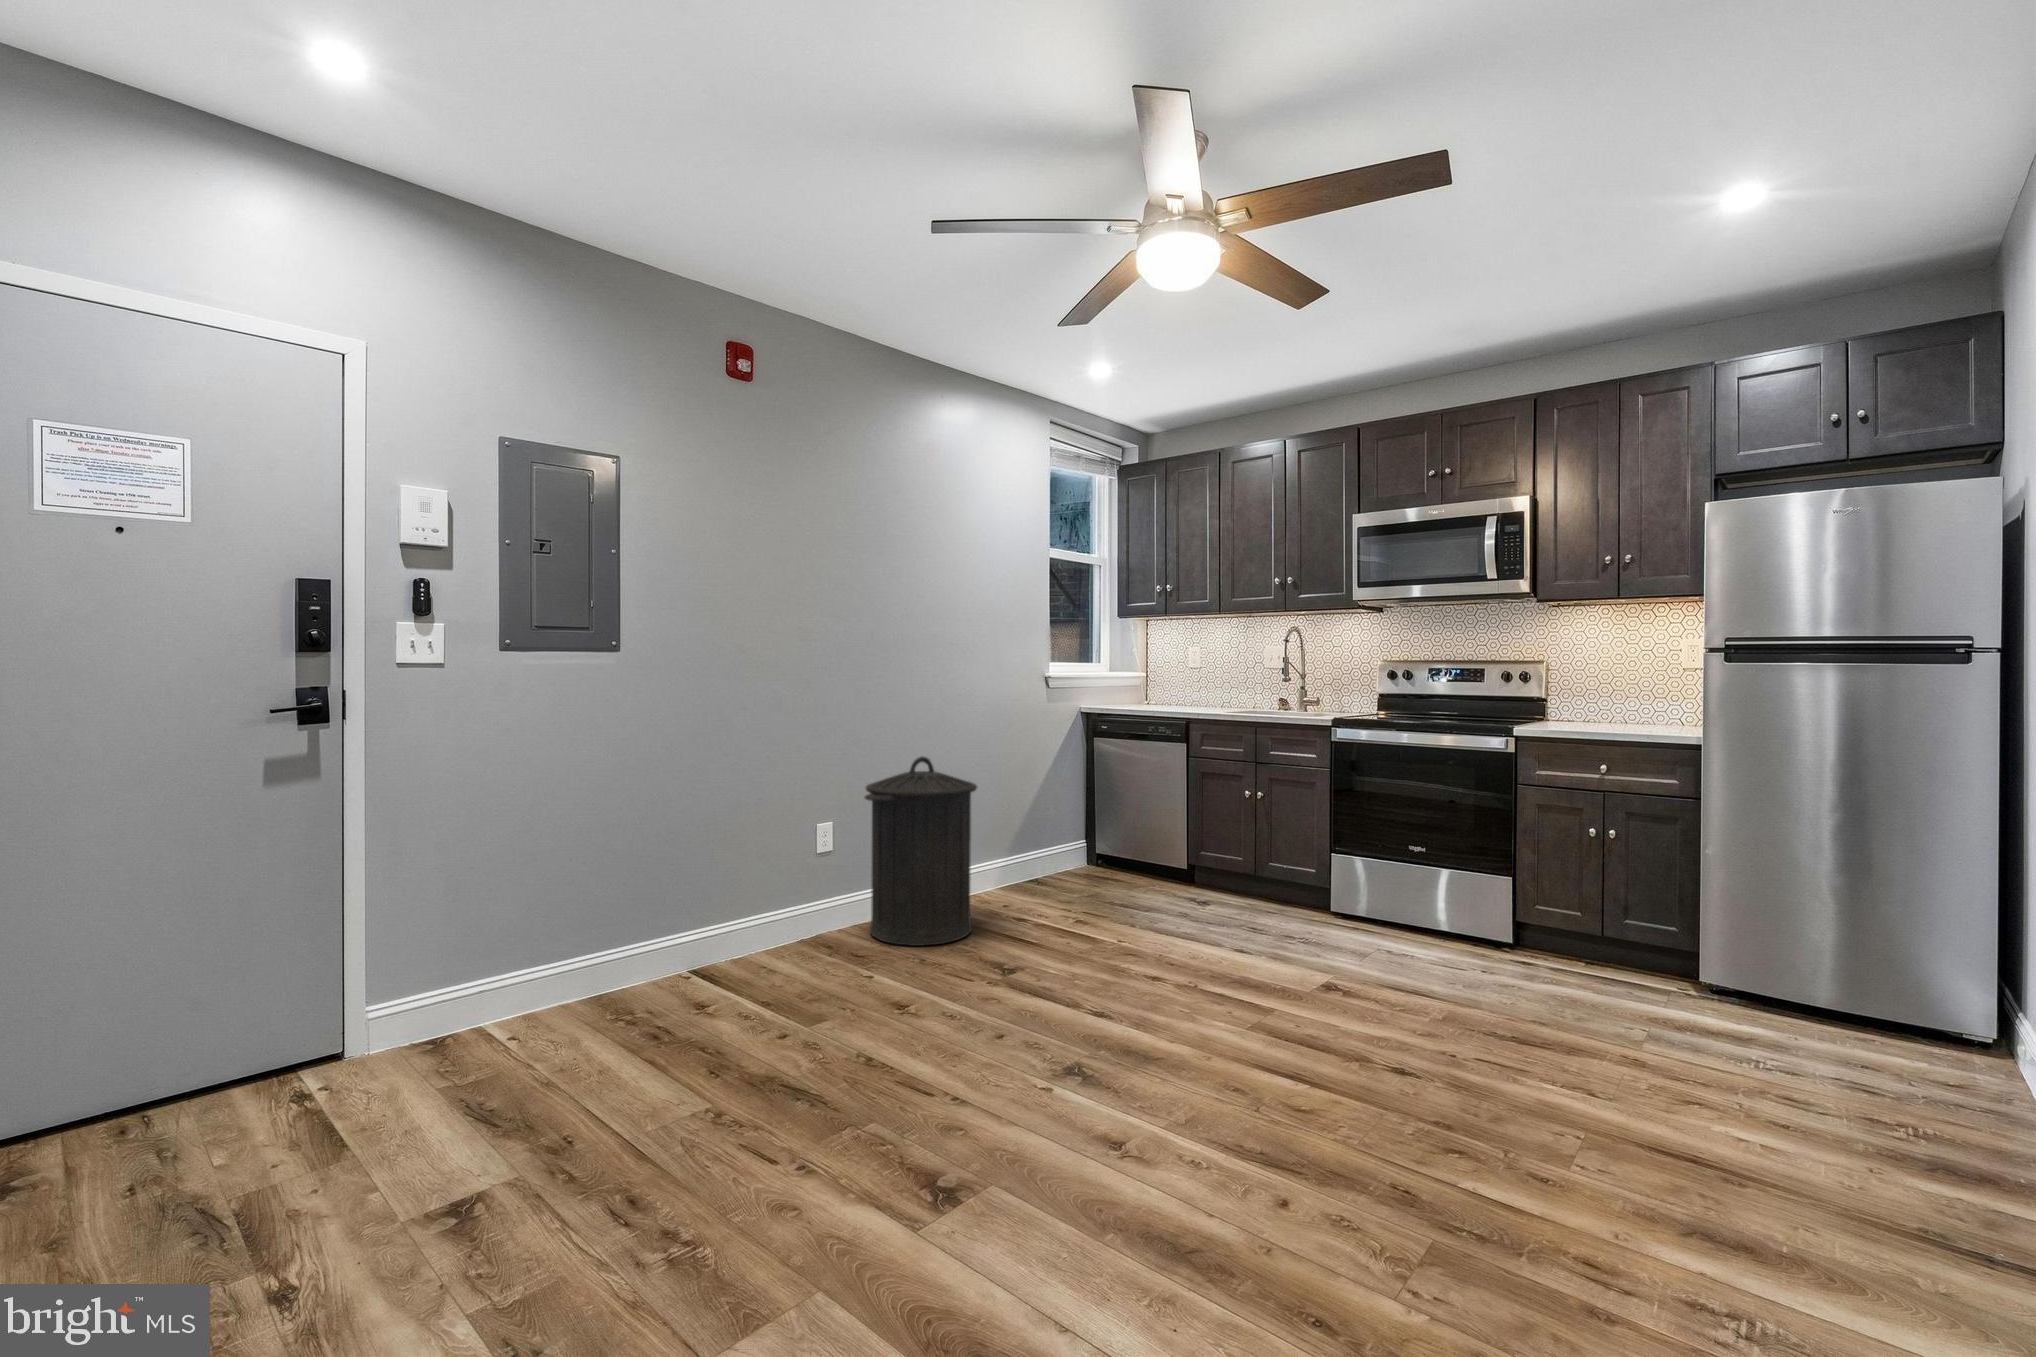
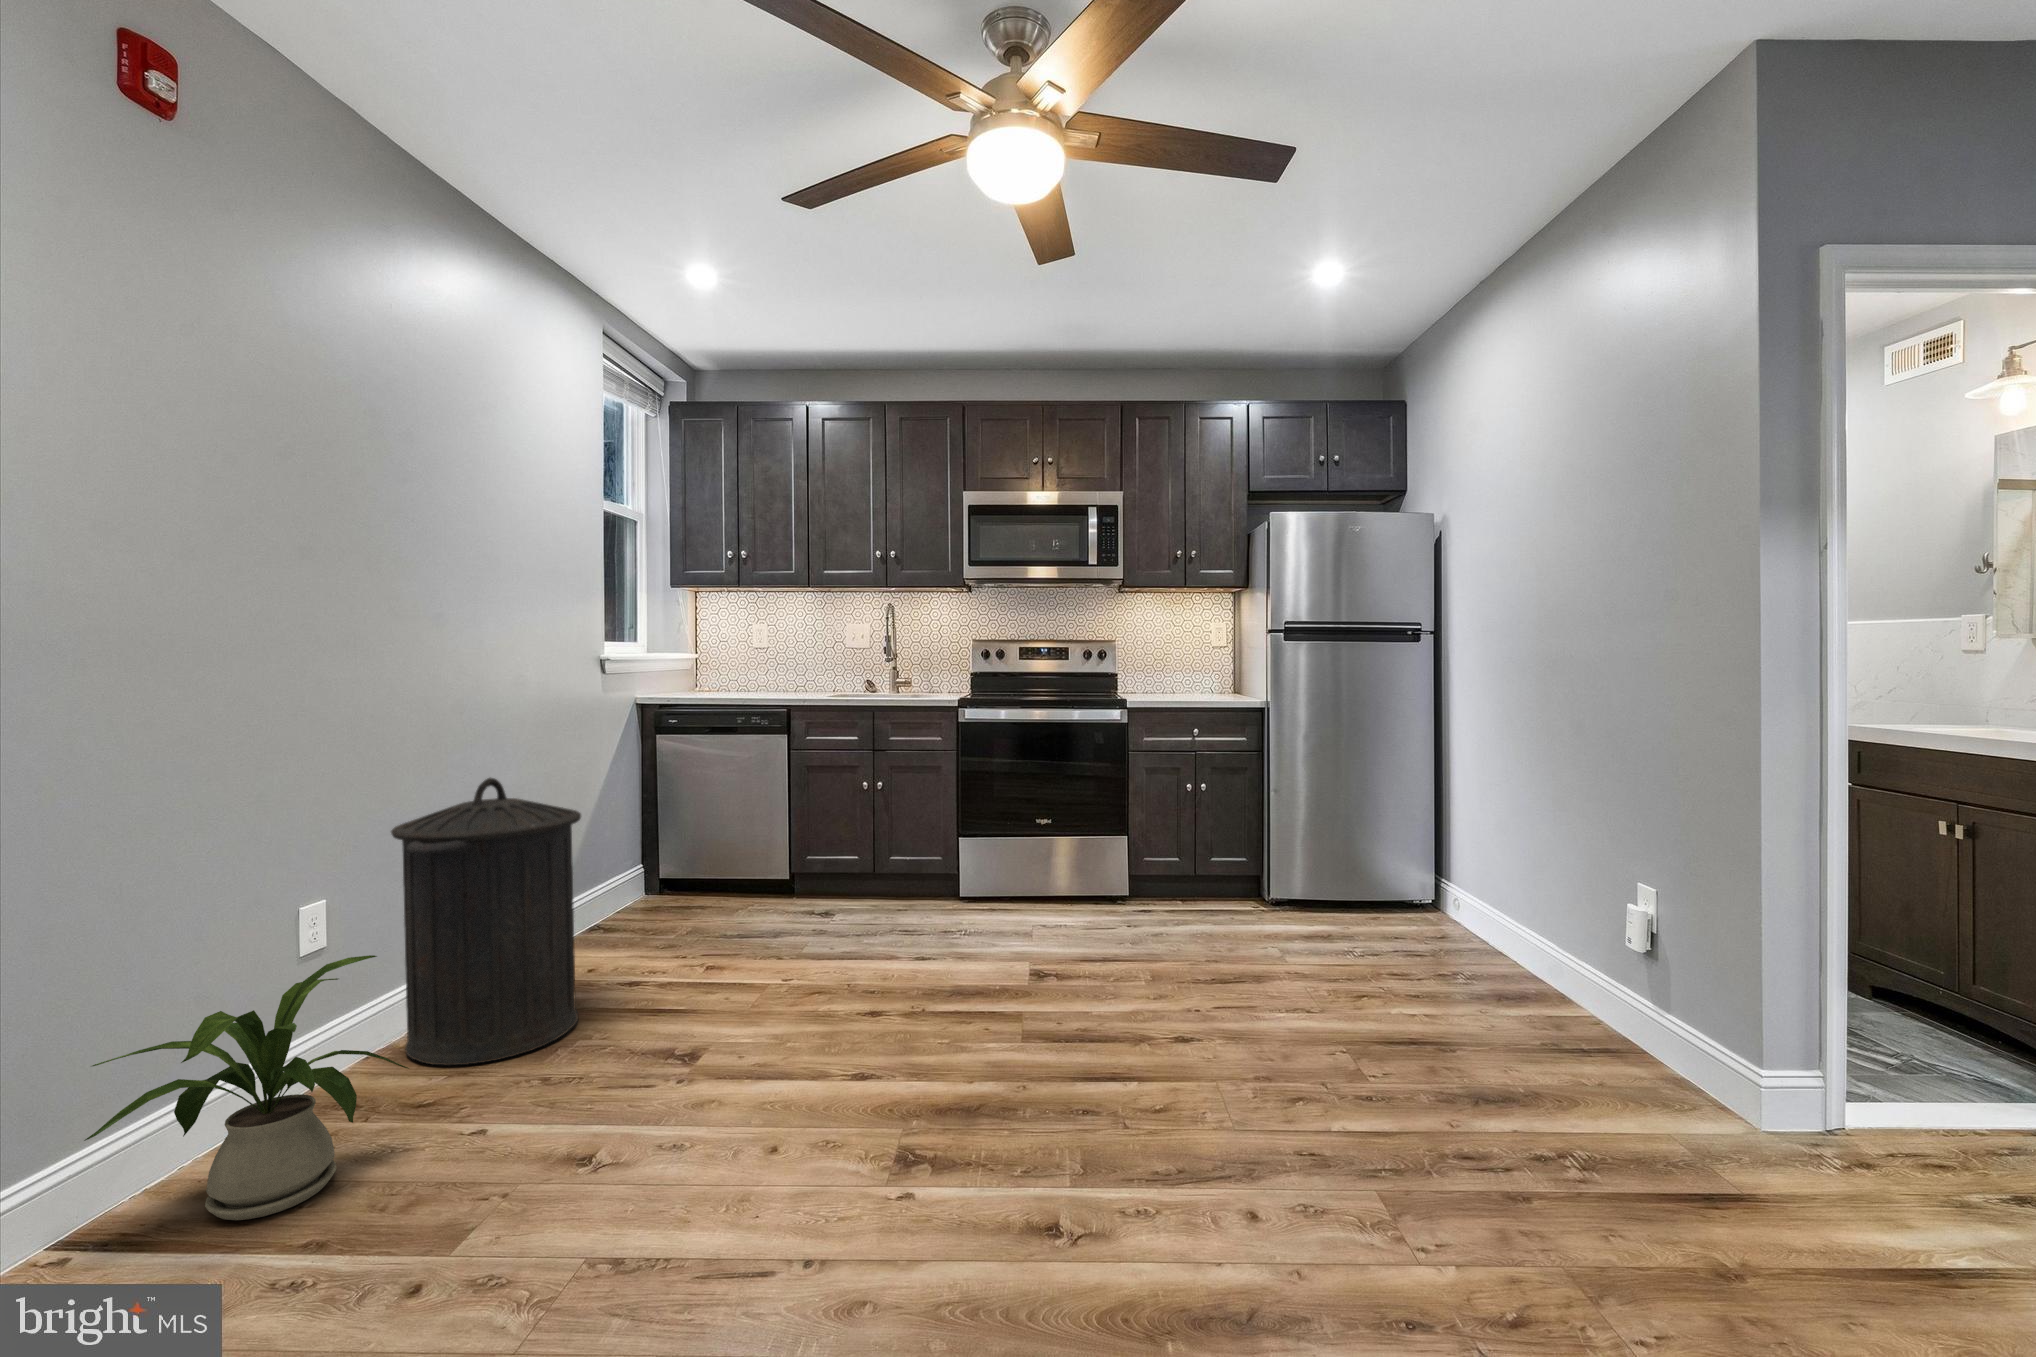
house plant: none [691,854,836,988] -> present [84,955,409,1220]

